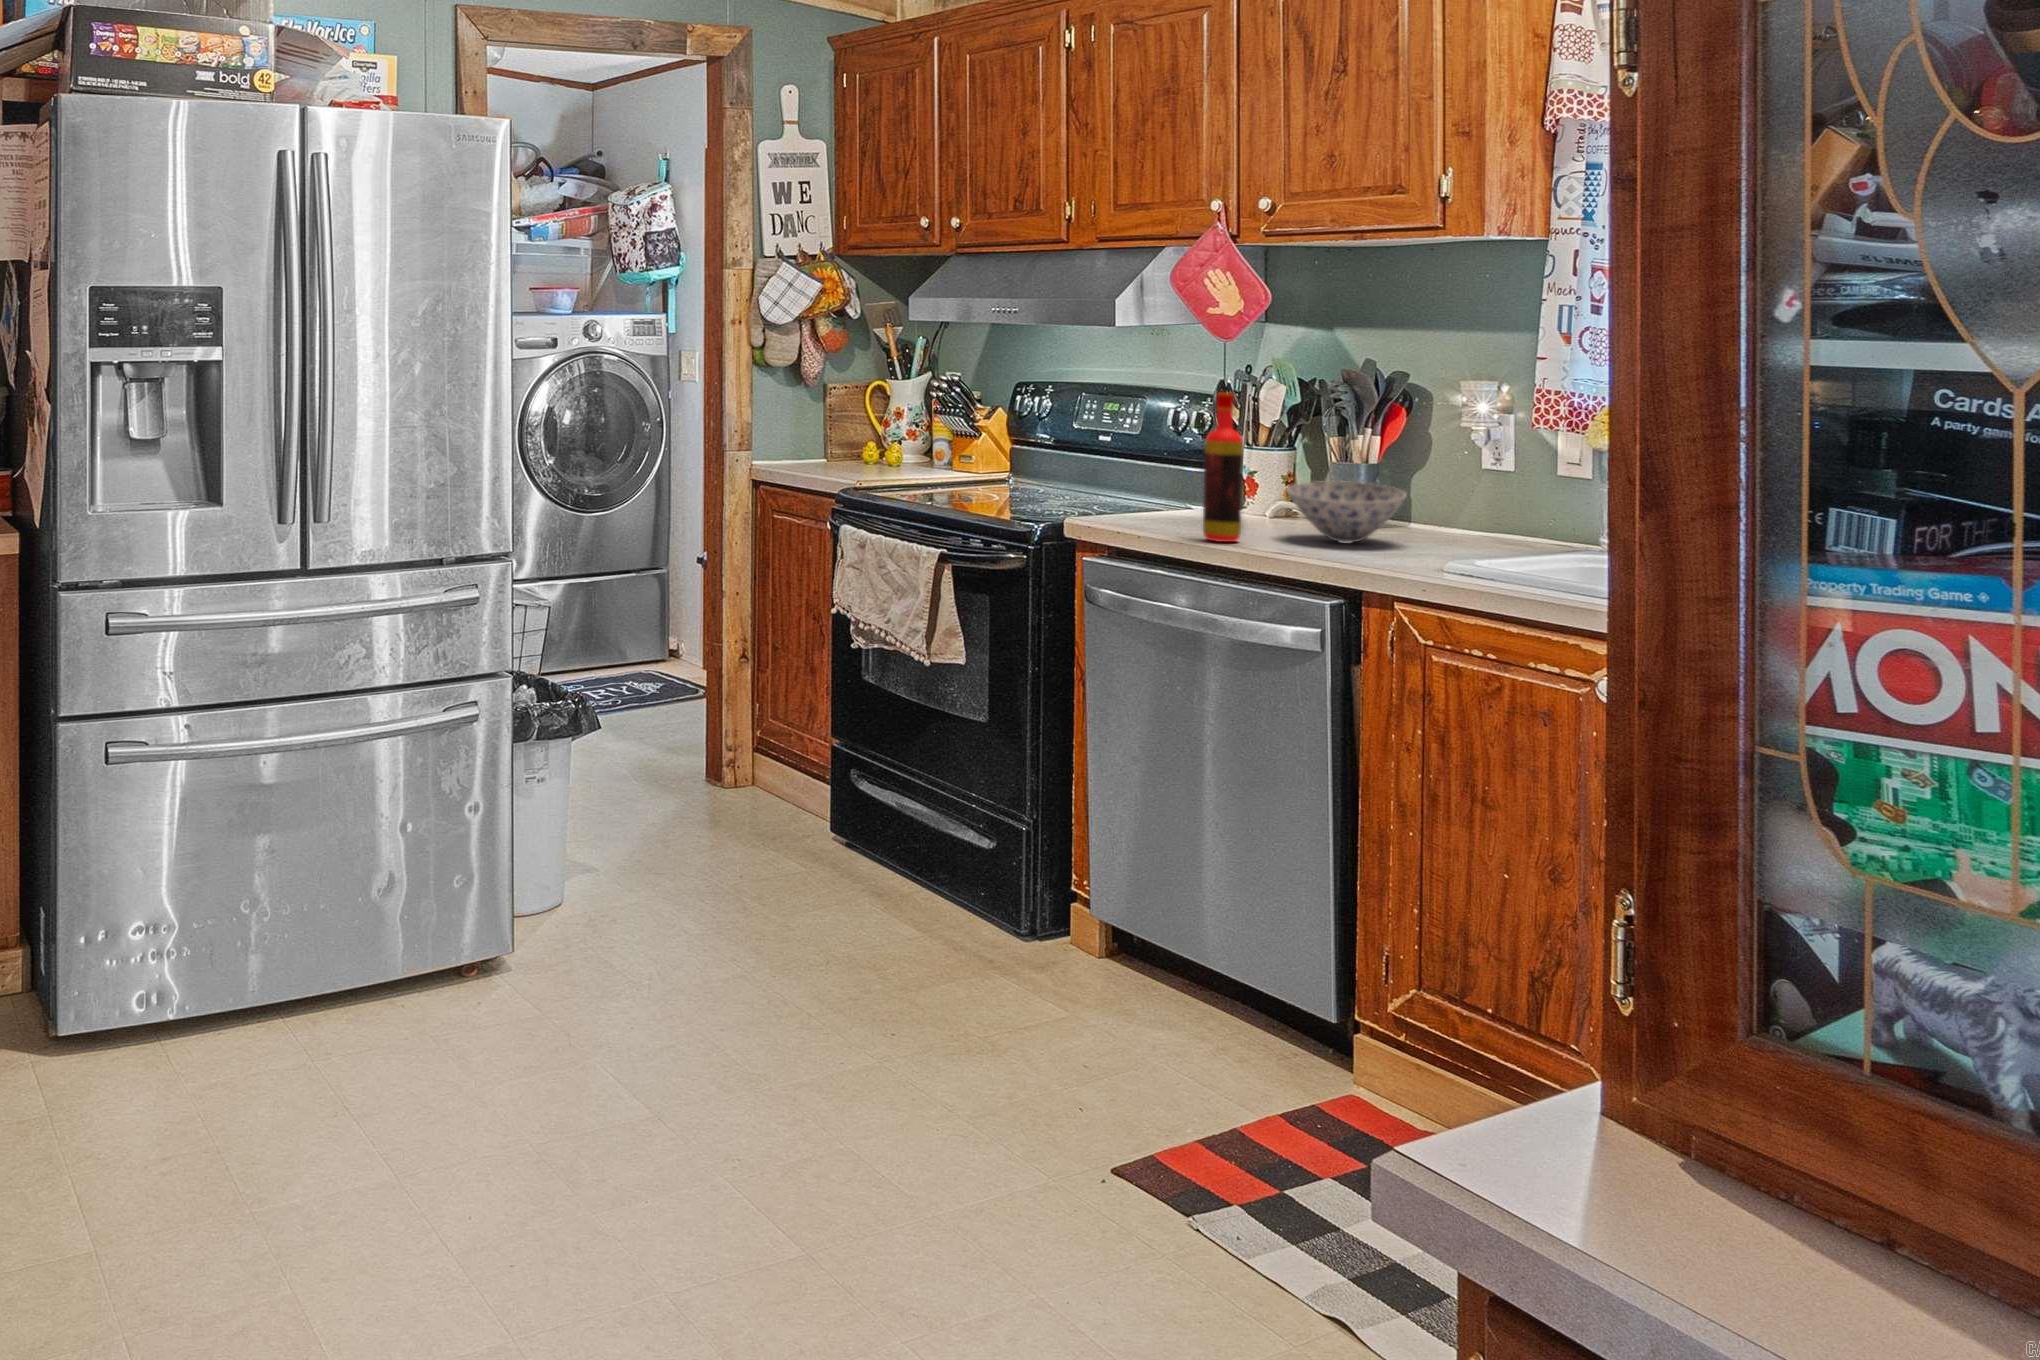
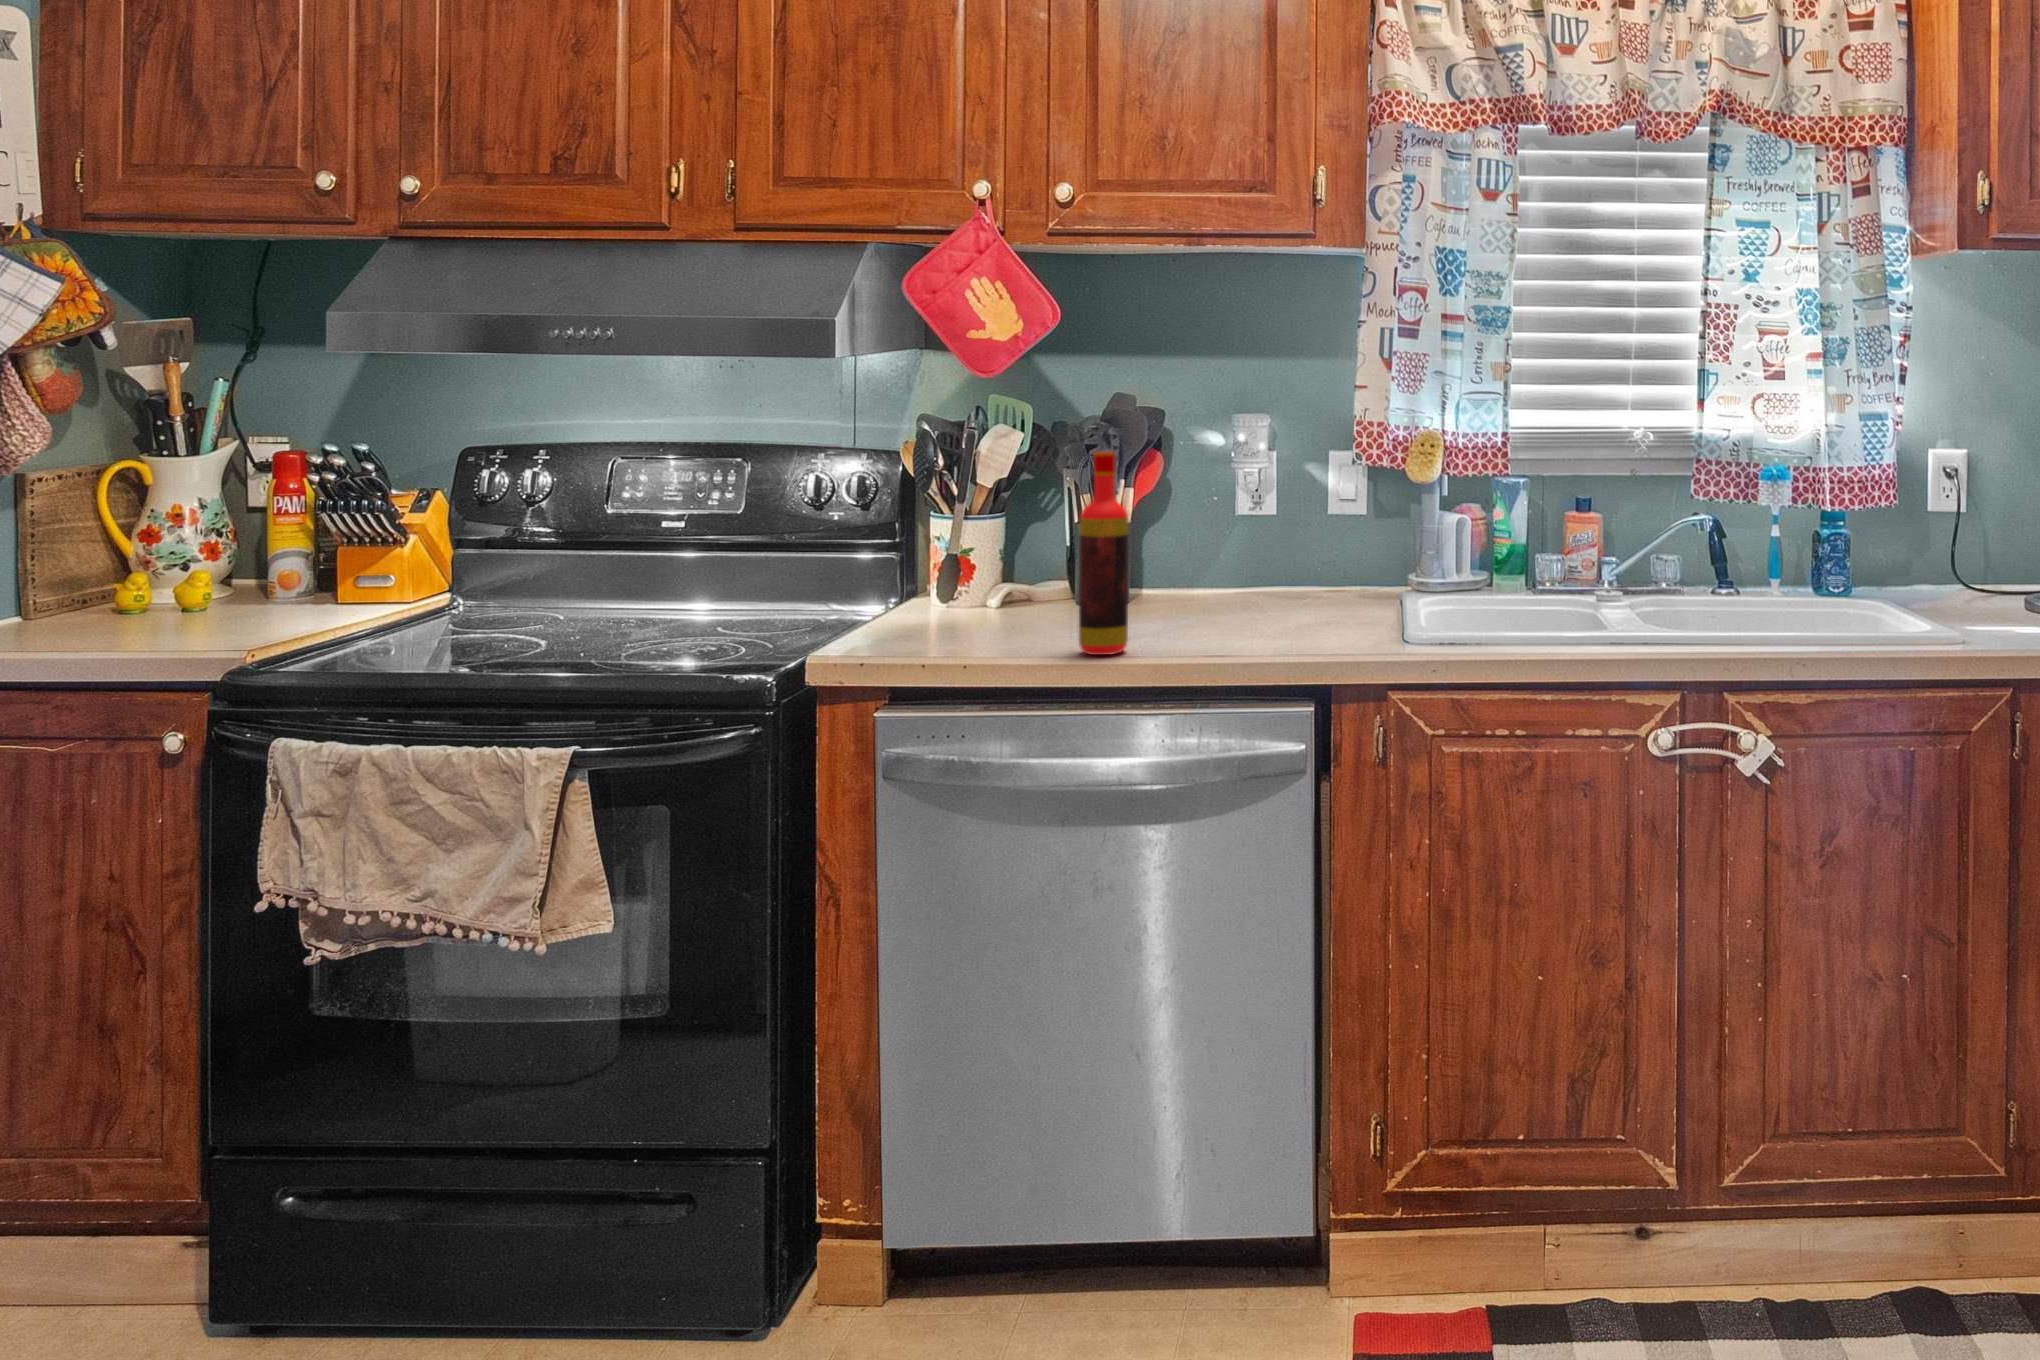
bowl: present [1287,481,1406,542] -> none [1132,549,1267,626]

